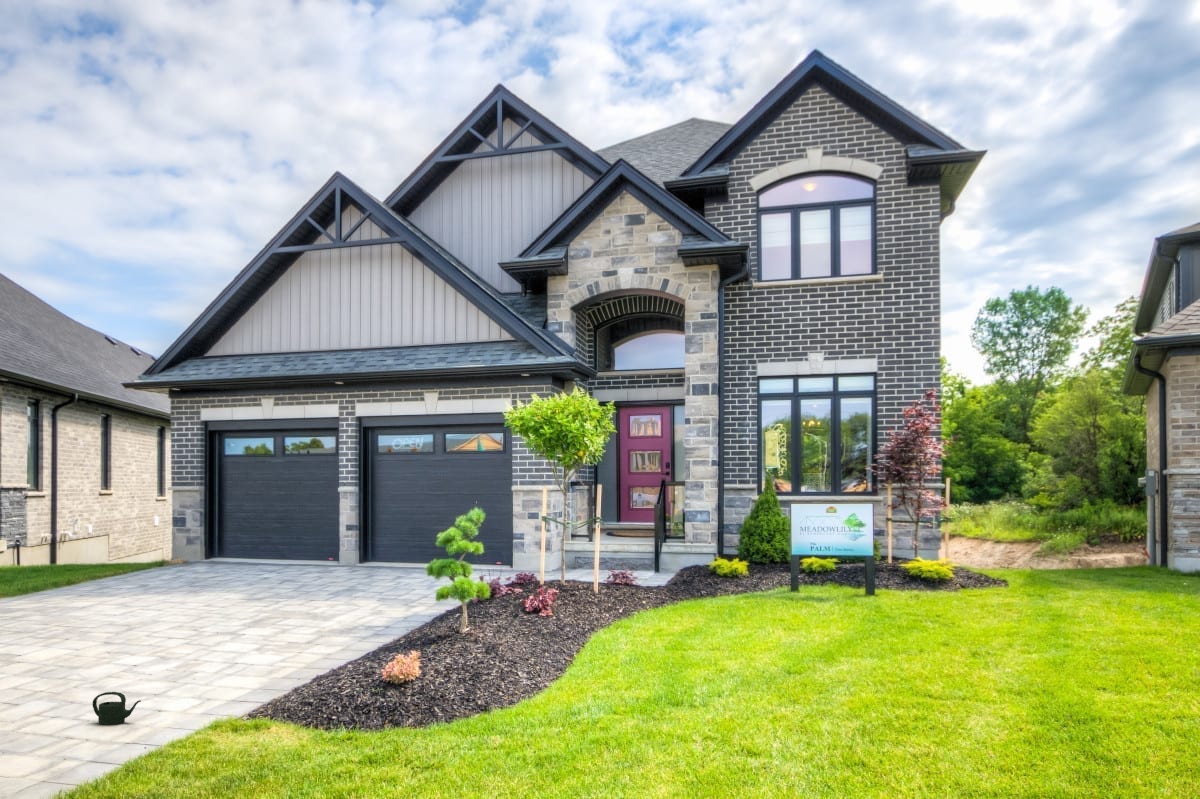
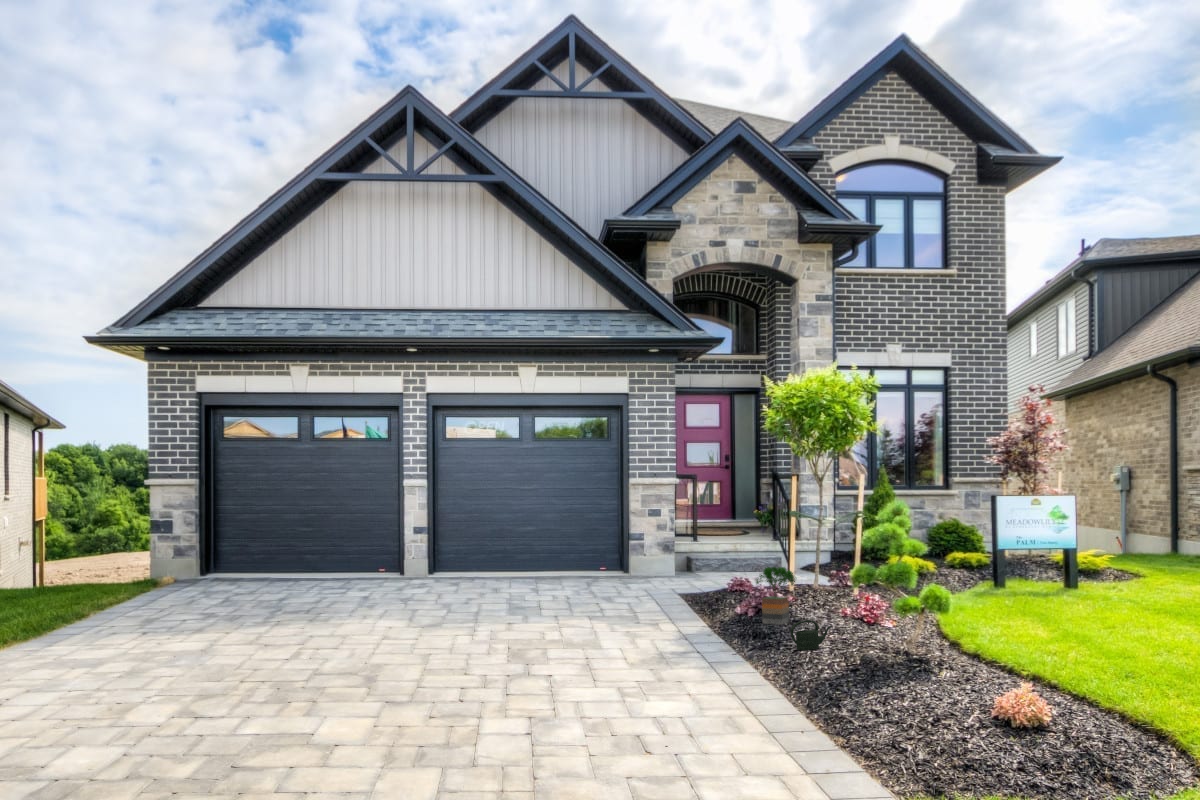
potted tree: none [269,608,312,671] -> present [756,567,795,625]

